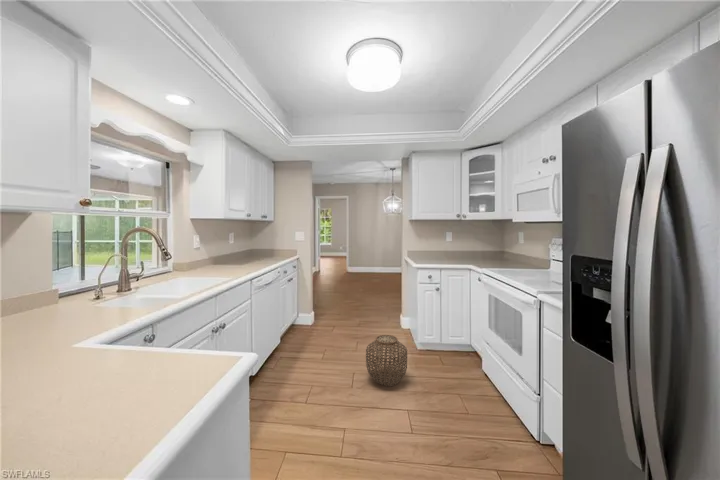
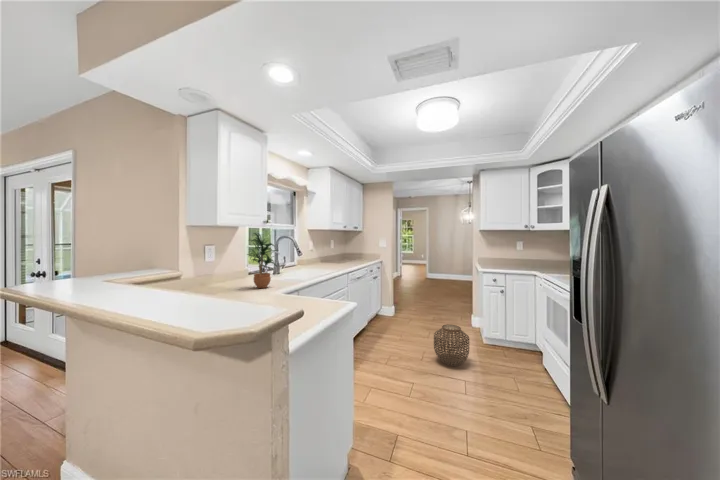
potted plant: none [46,224,123,324] -> present [248,233,277,288]

